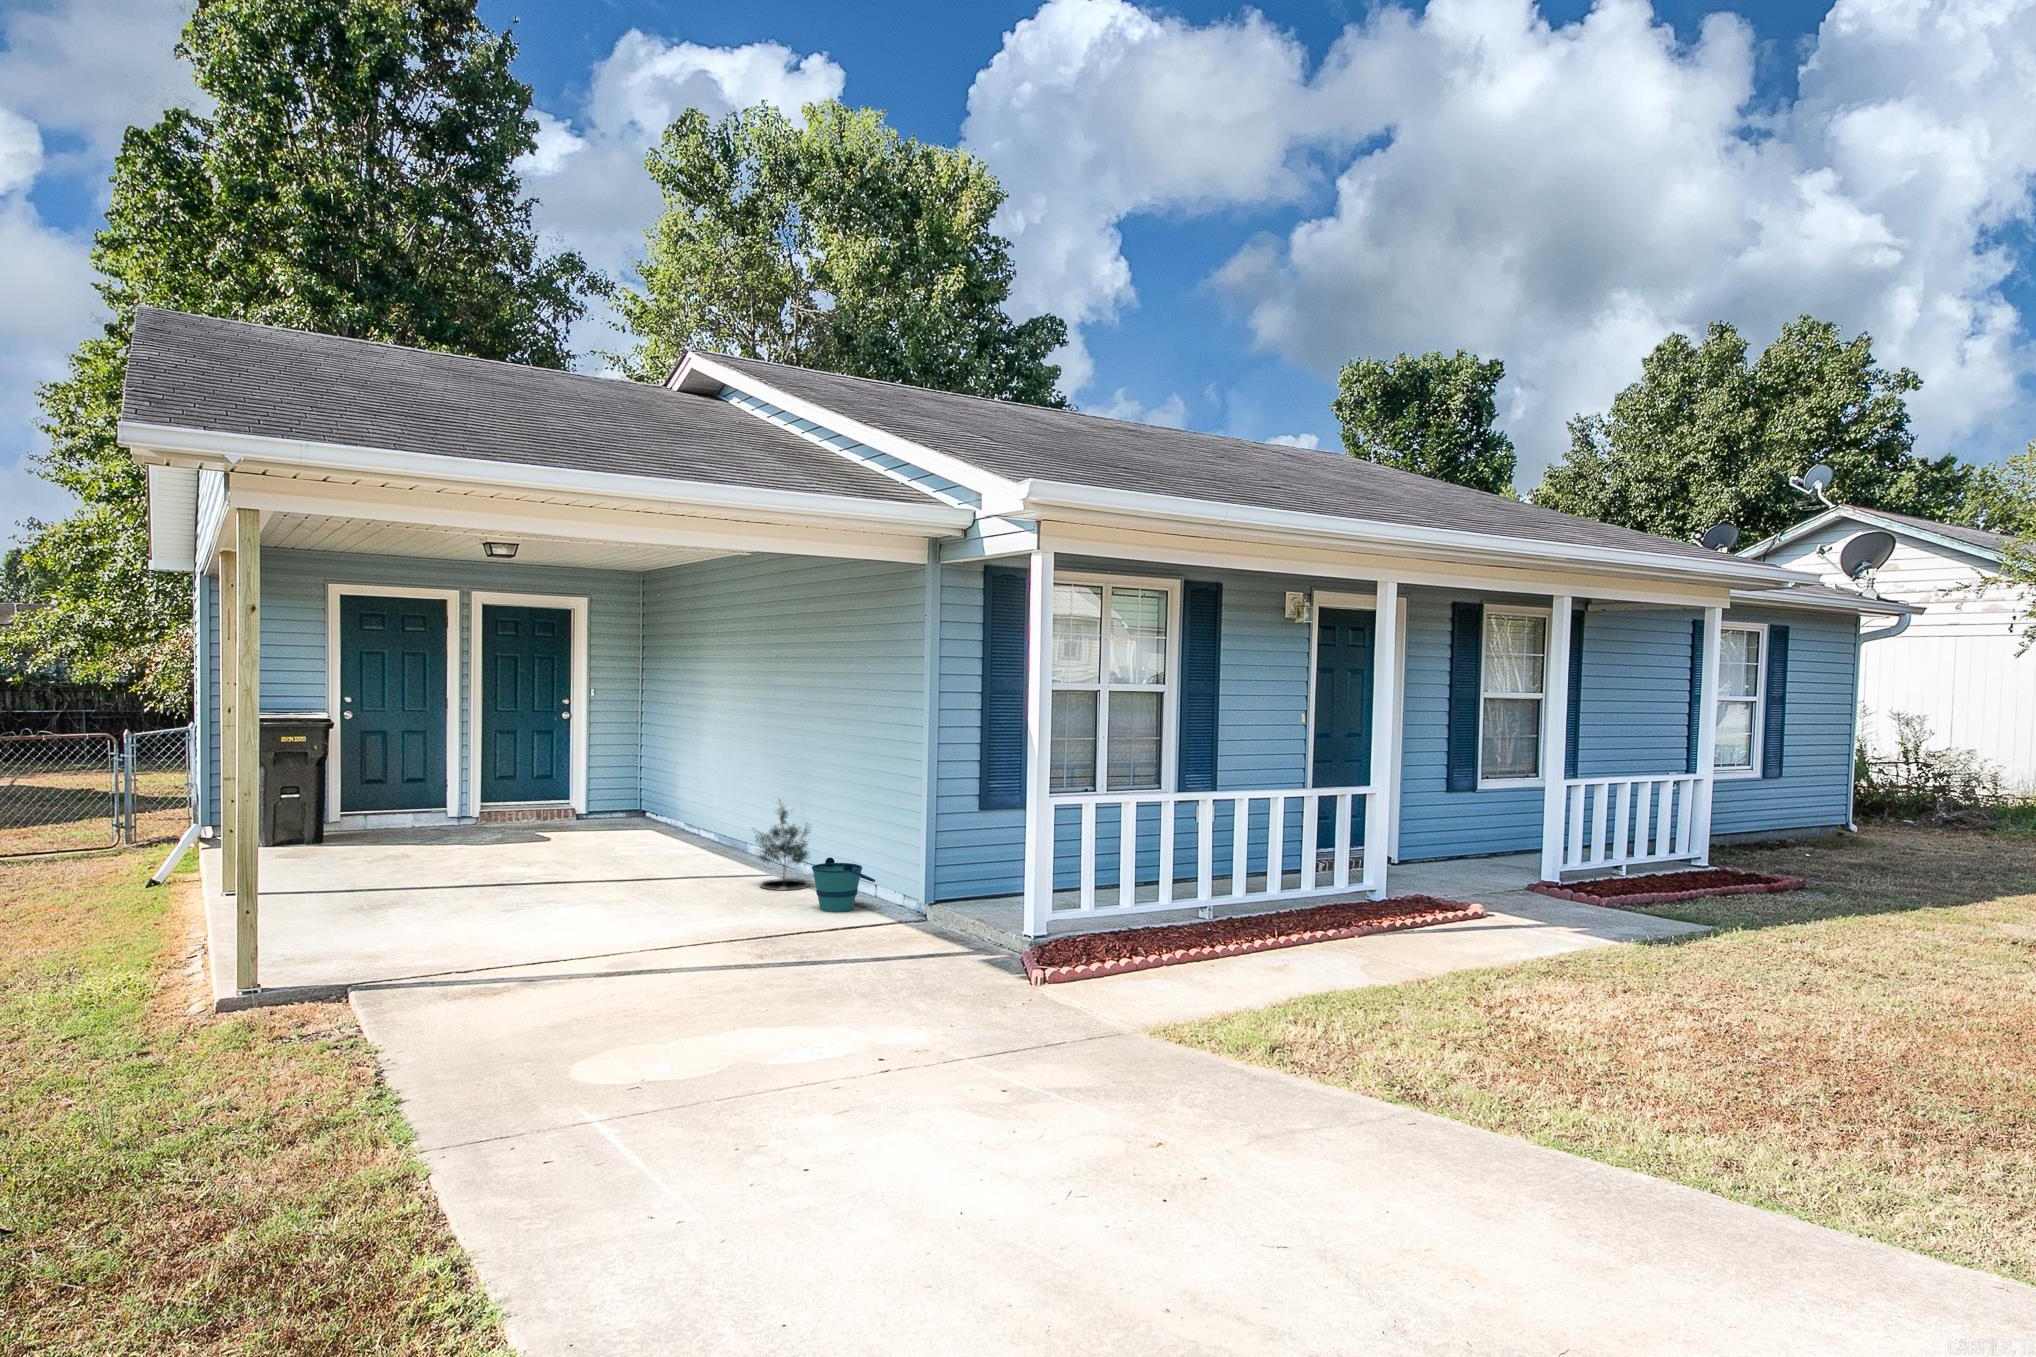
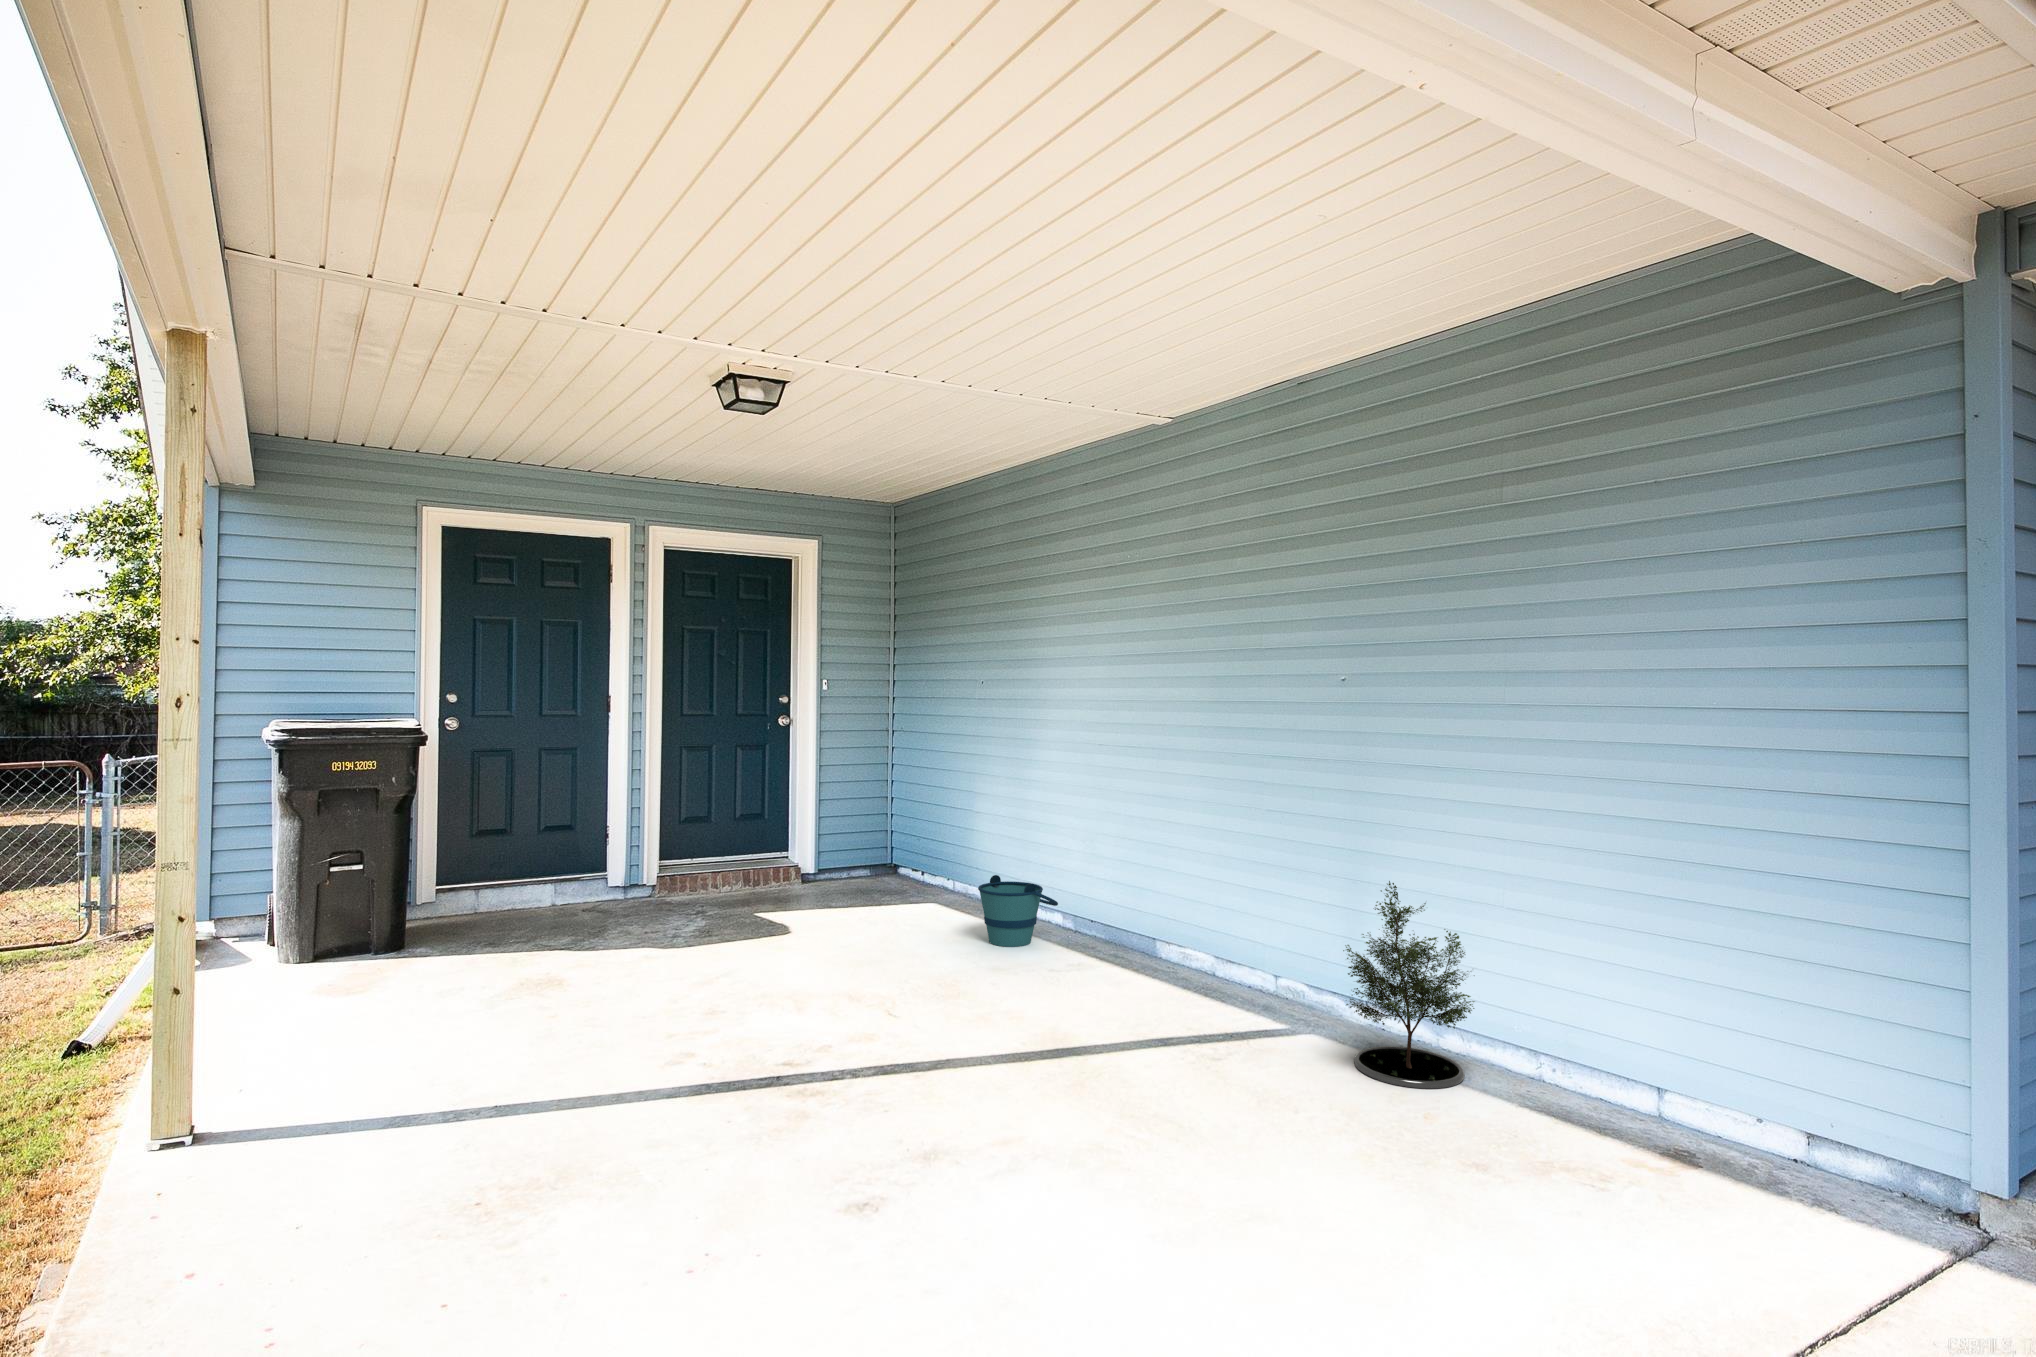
bucket: present [812,857,875,912] -> present [978,875,1058,947]

